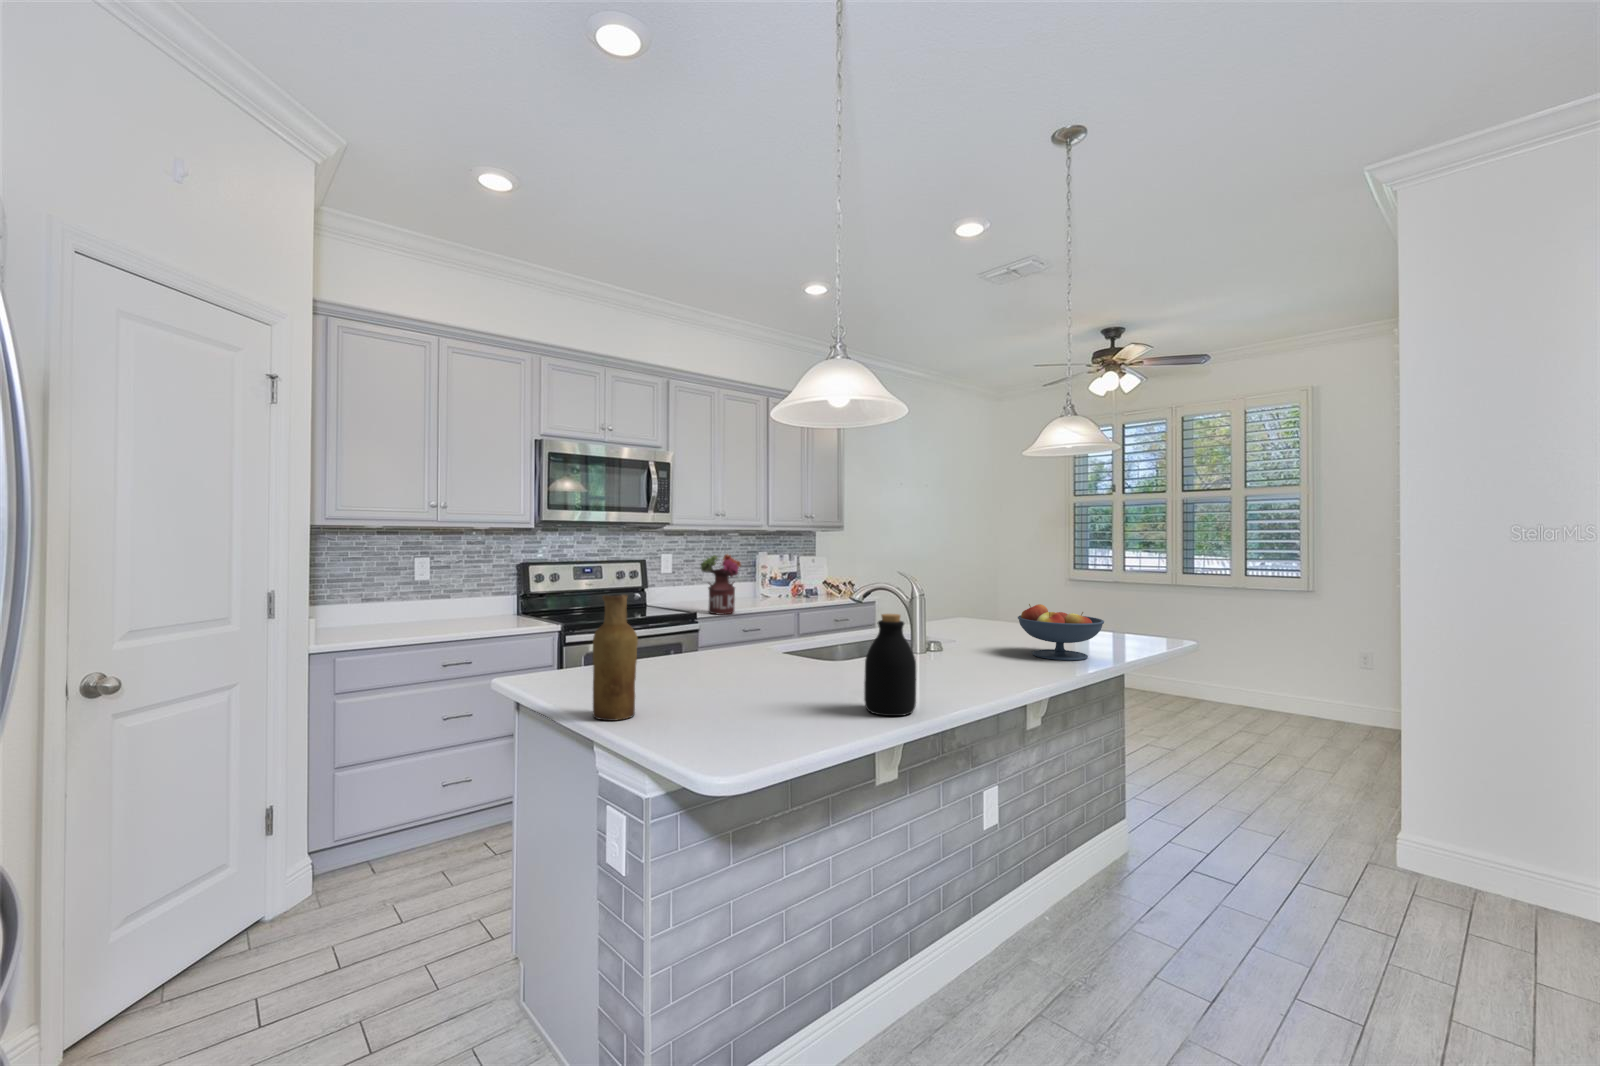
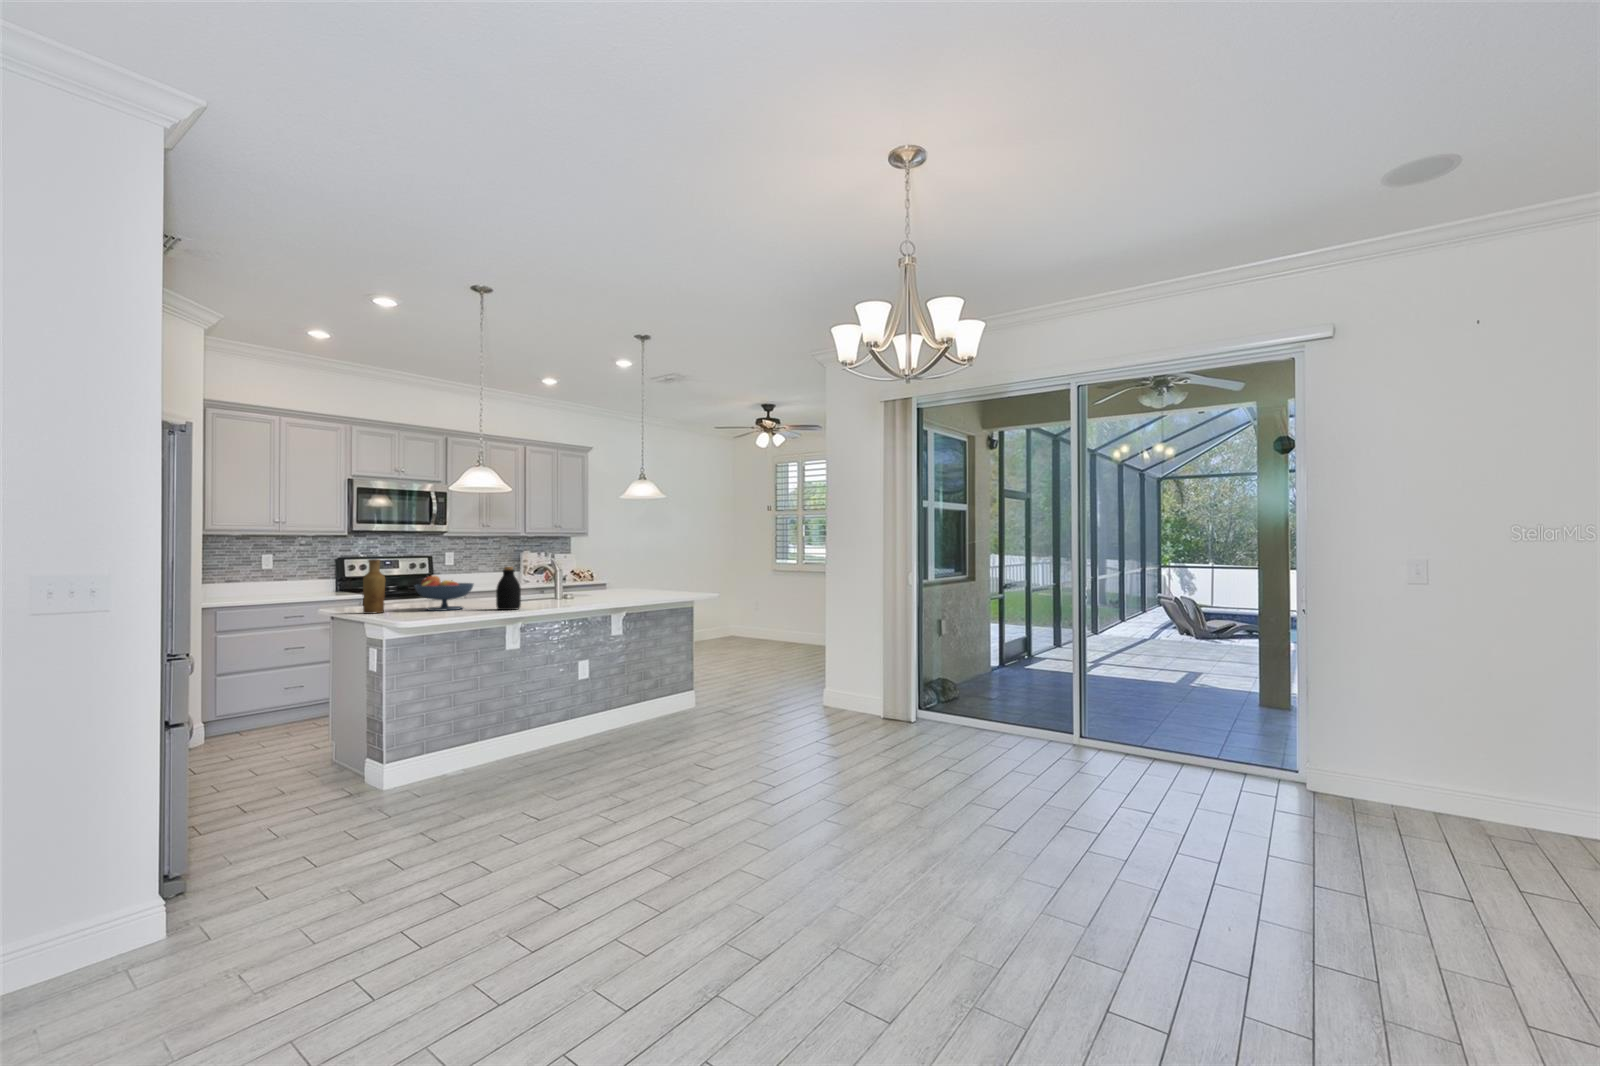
flower arrangement: present [700,554,741,615] -> none [469,551,499,590]
fruit bowl: present [1018,604,1104,660] -> present [415,576,473,611]

